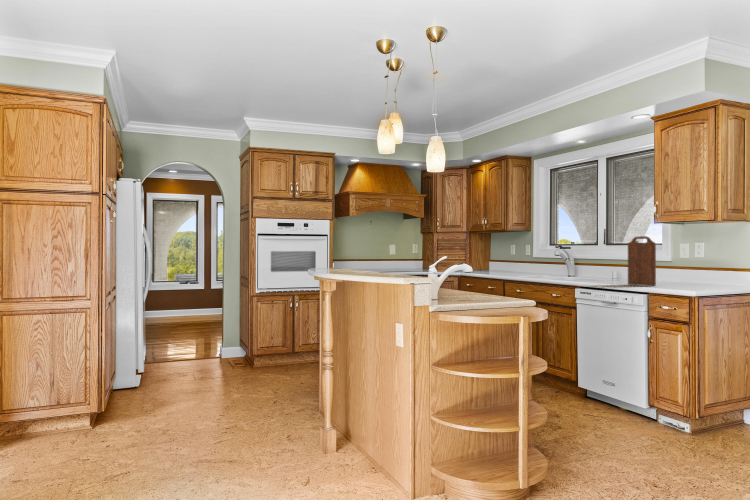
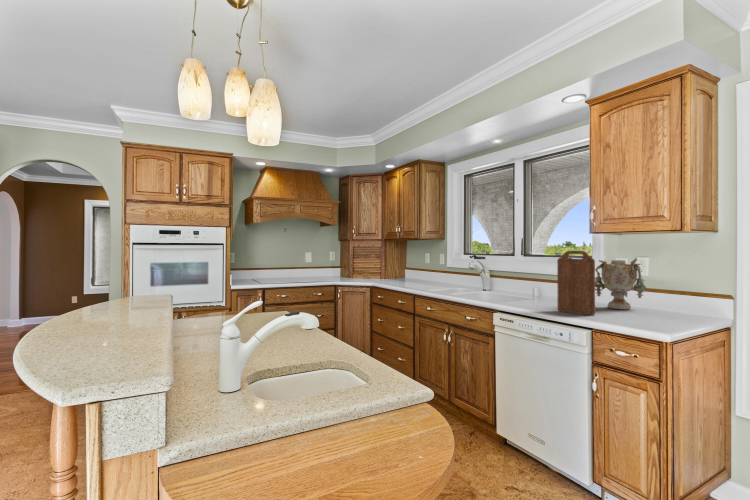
vase: none [659,242,701,284] -> present [595,258,646,309]

